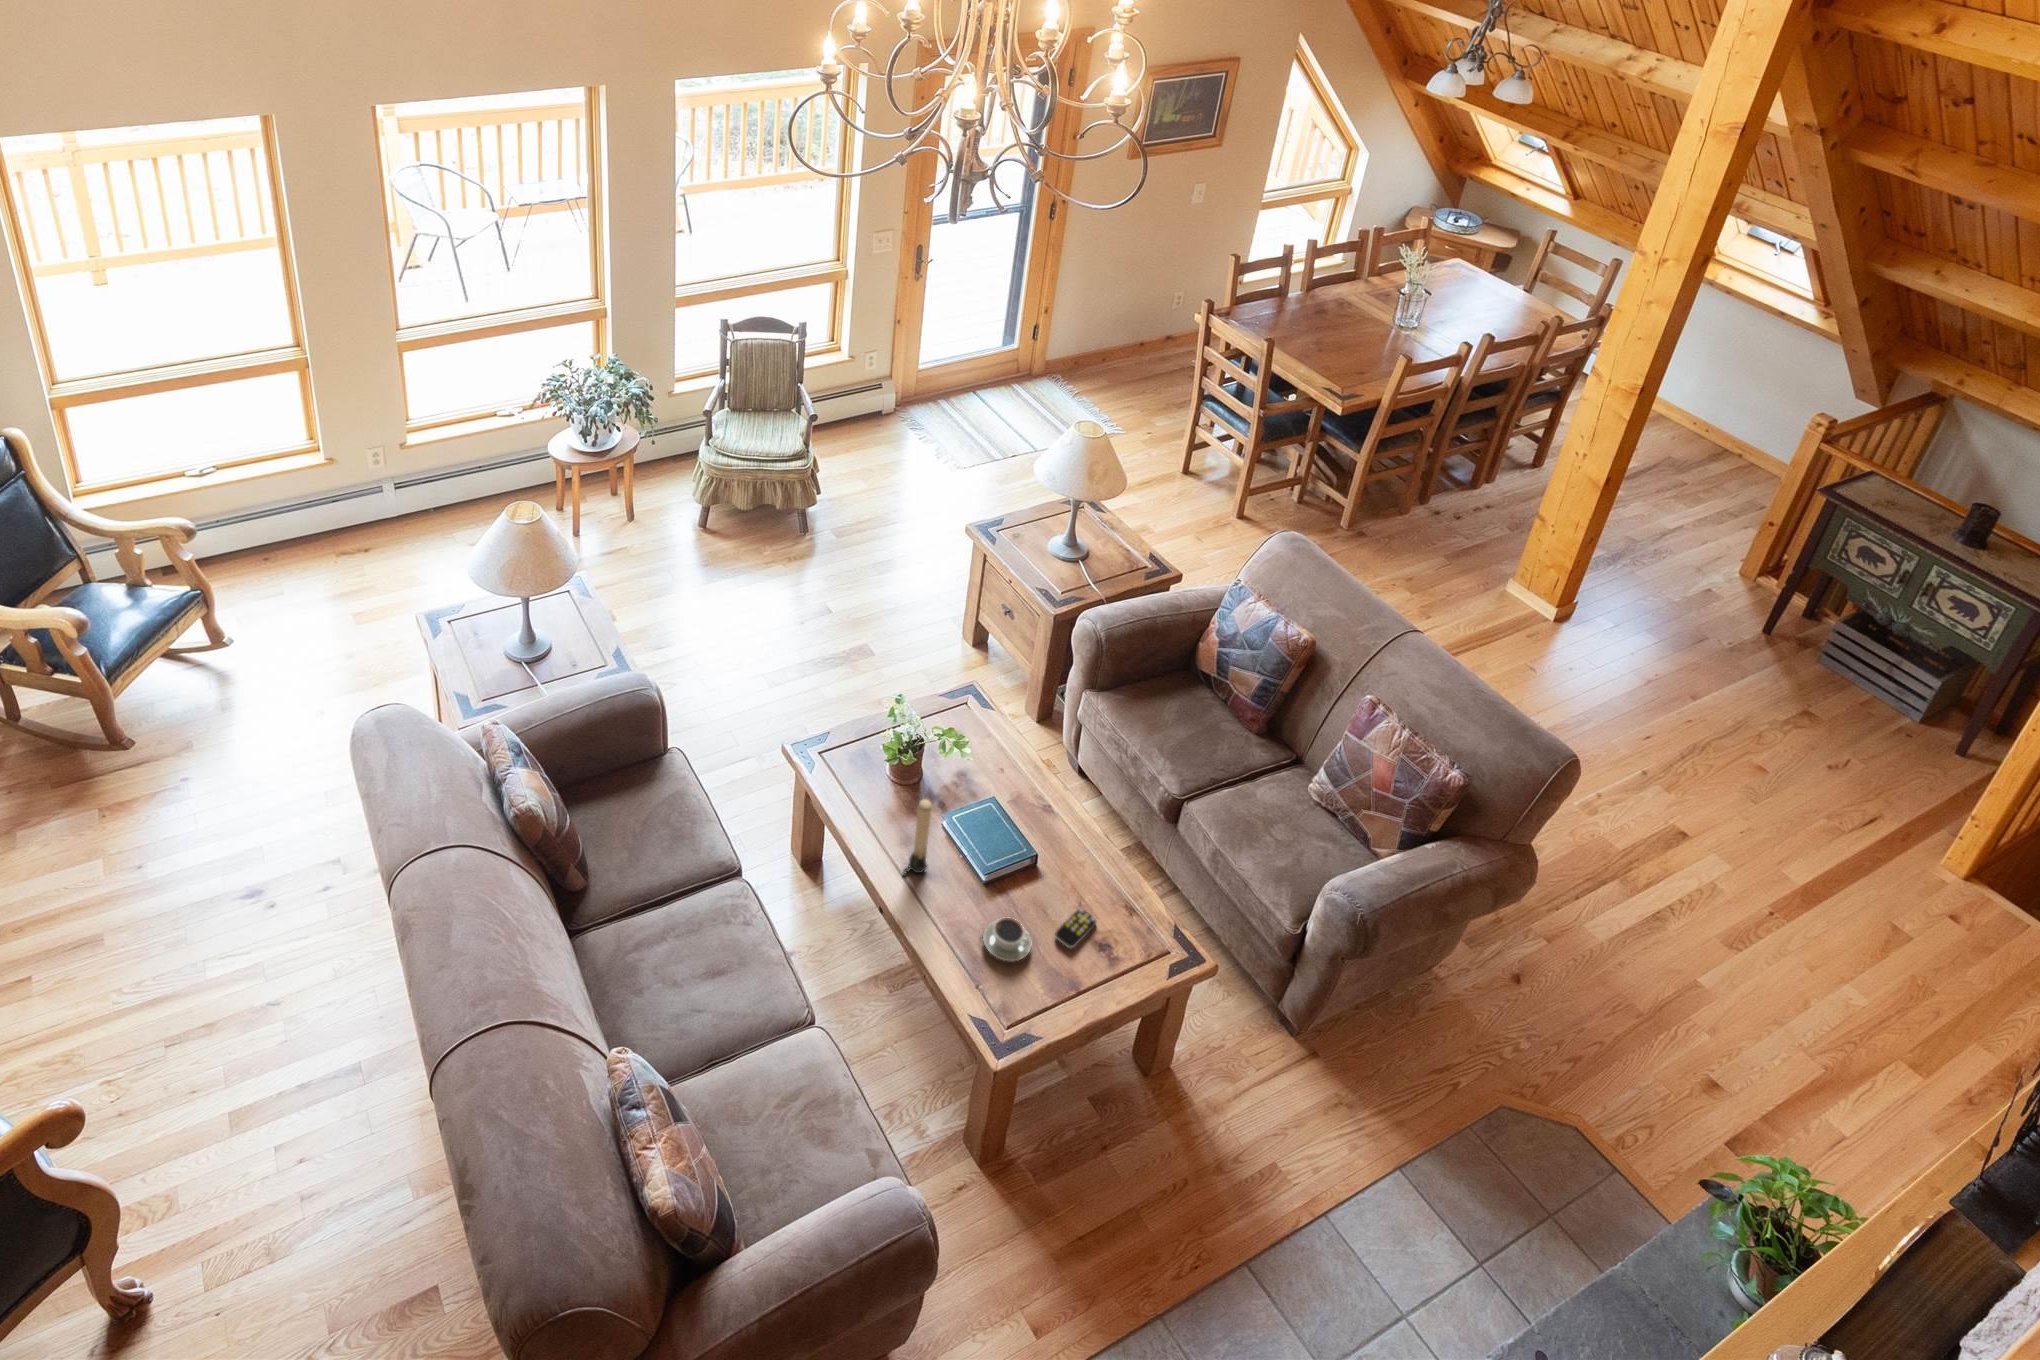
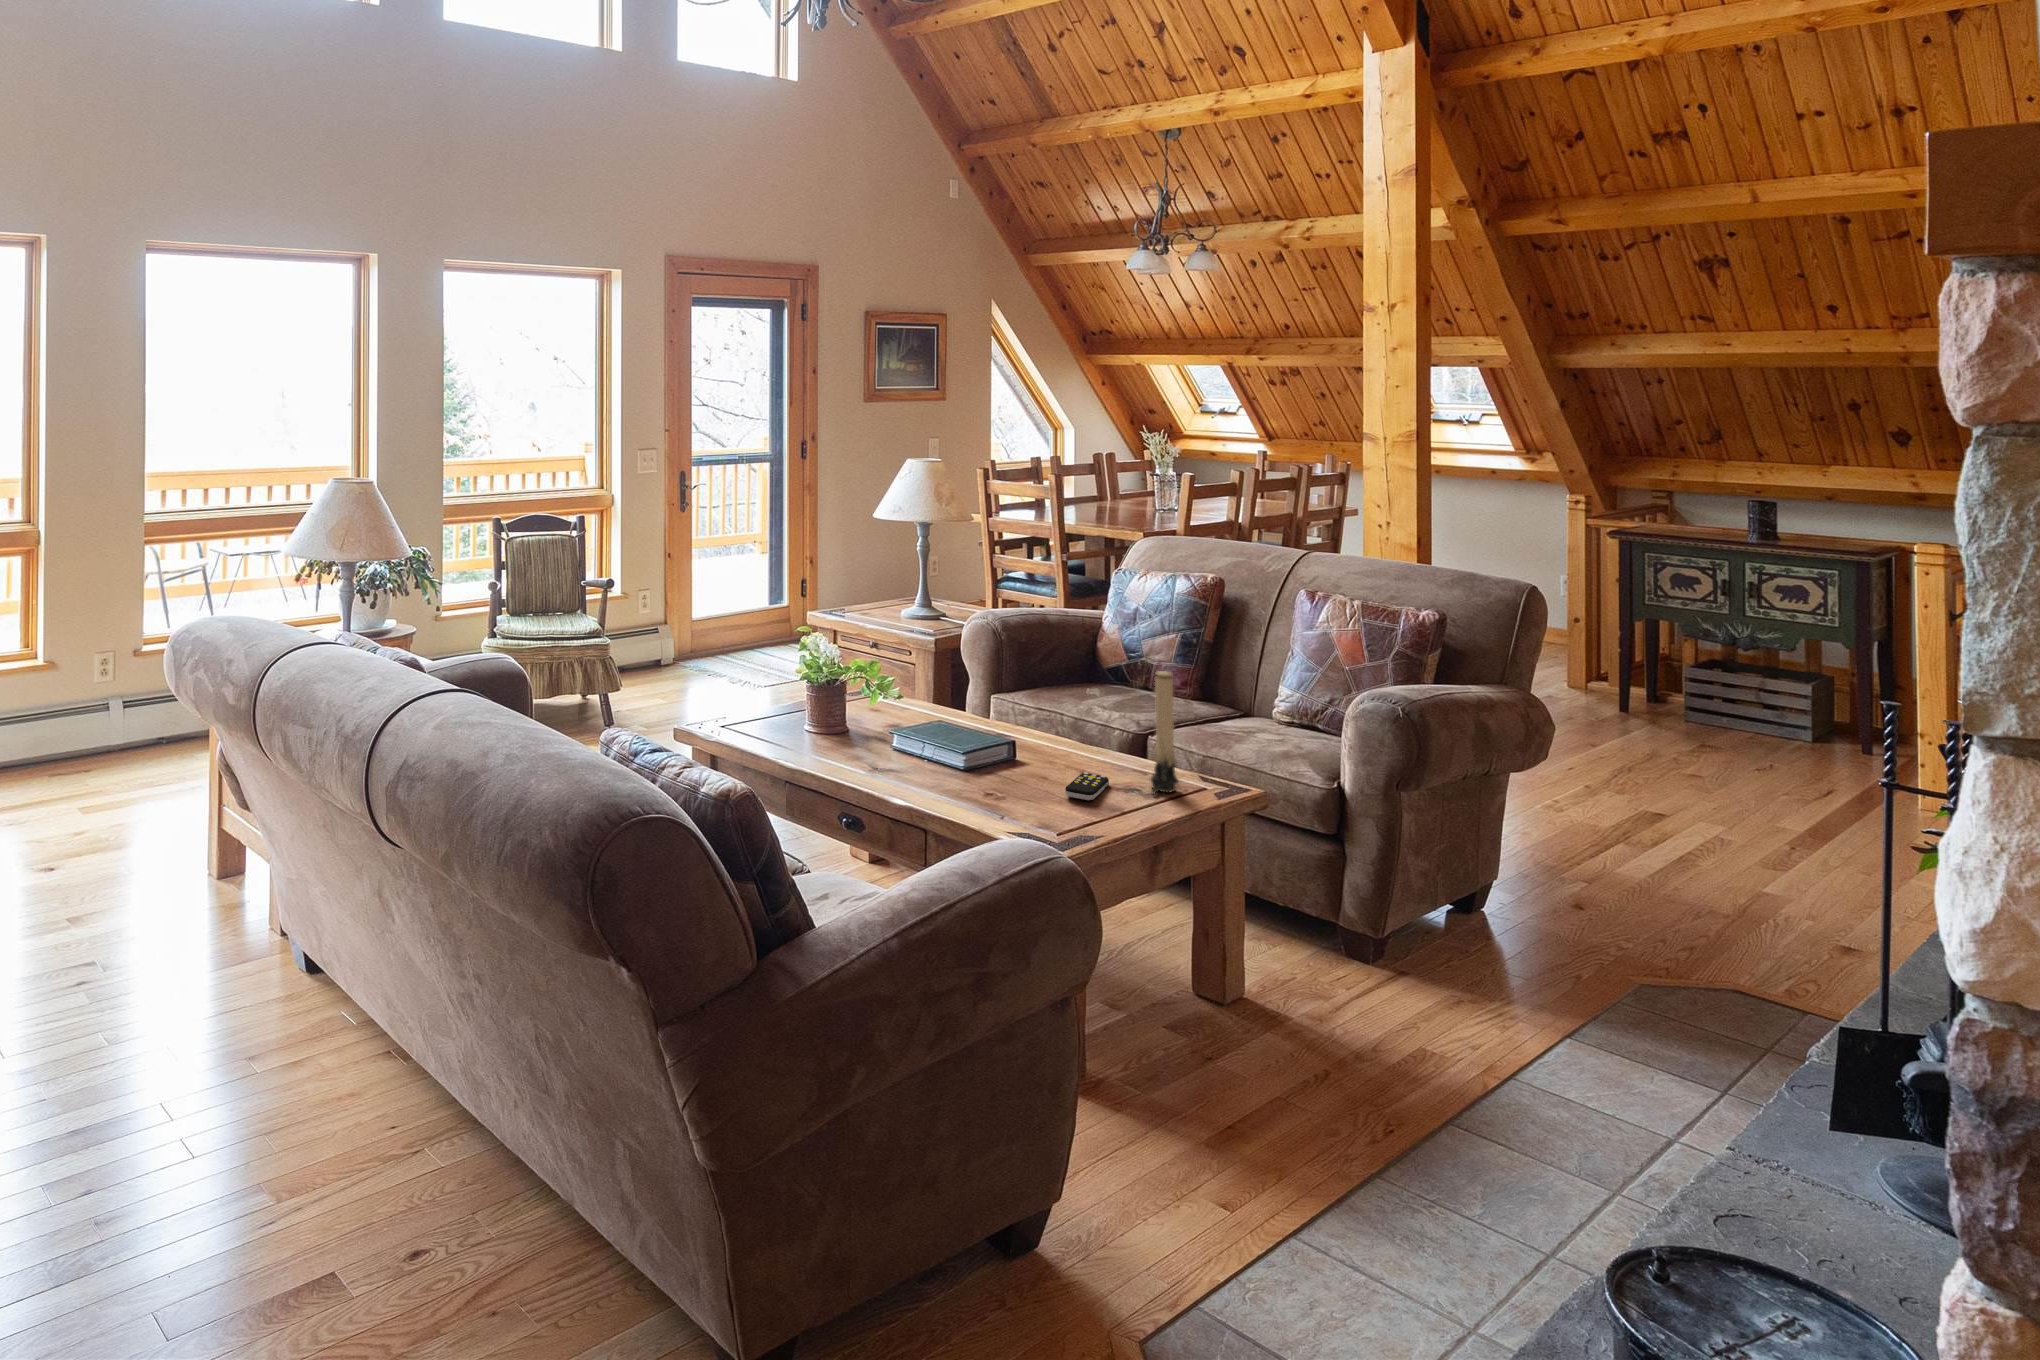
candle: present [903,799,932,873] -> present [1151,671,1178,795]
coffee cup: present [983,917,1032,961] -> none [979,775,1043,814]

